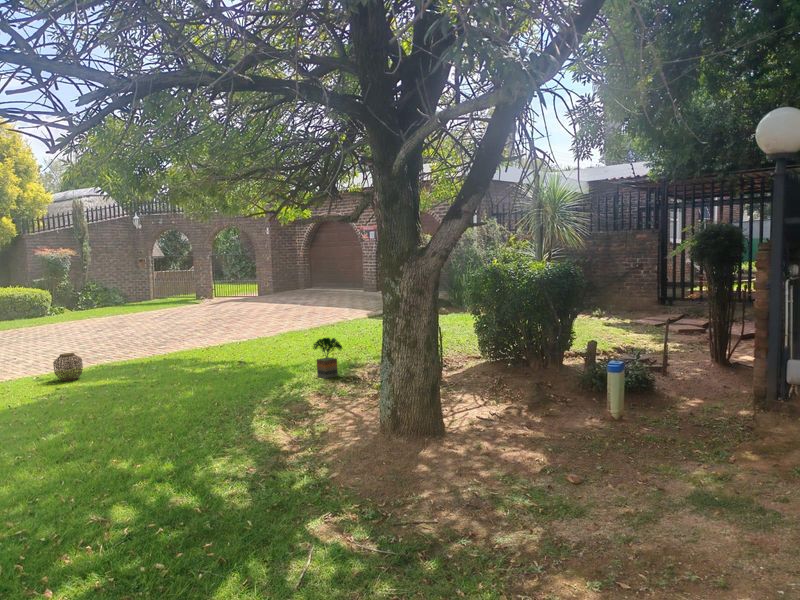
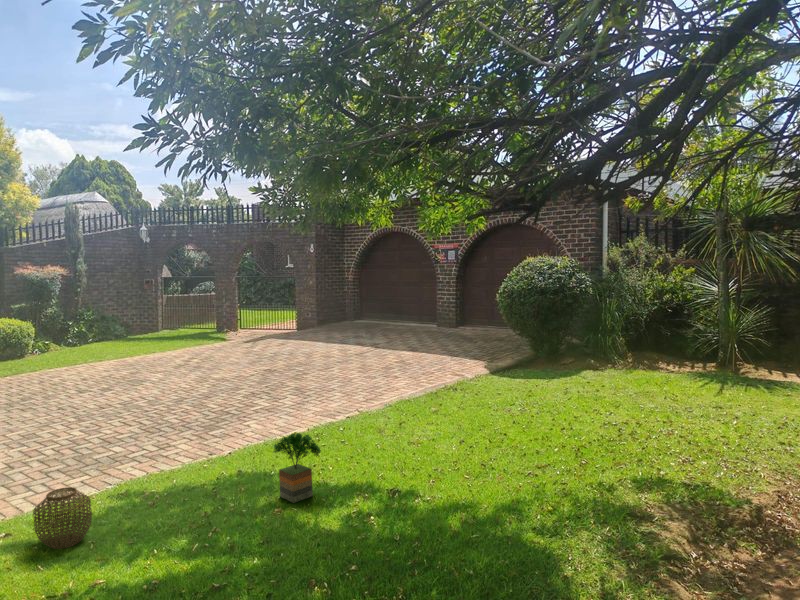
potted tree: present [313,338,342,379] -> present [273,433,321,503]

